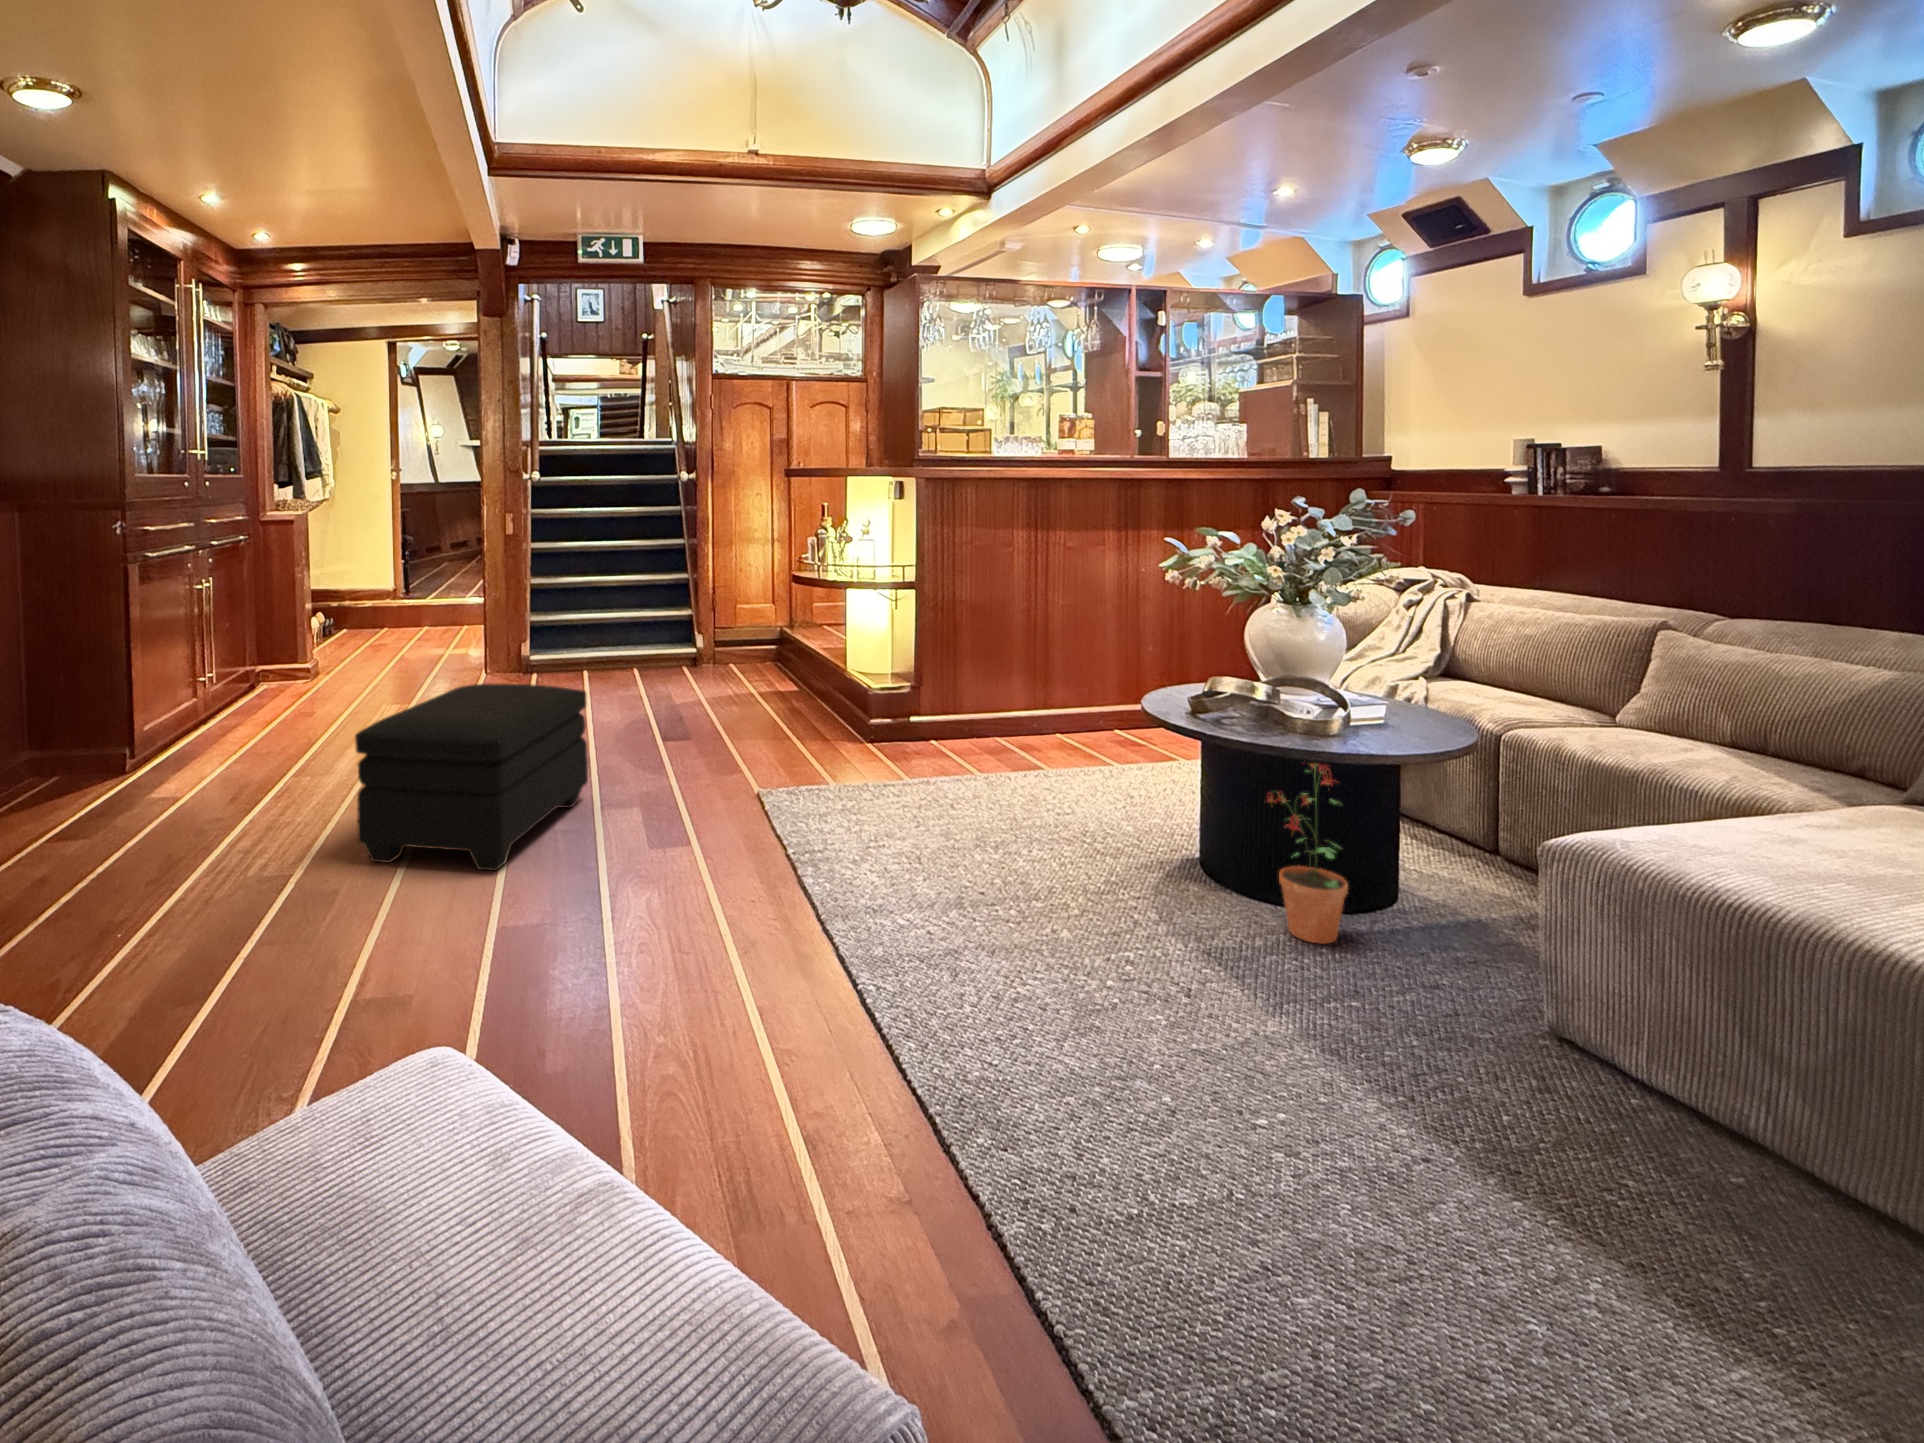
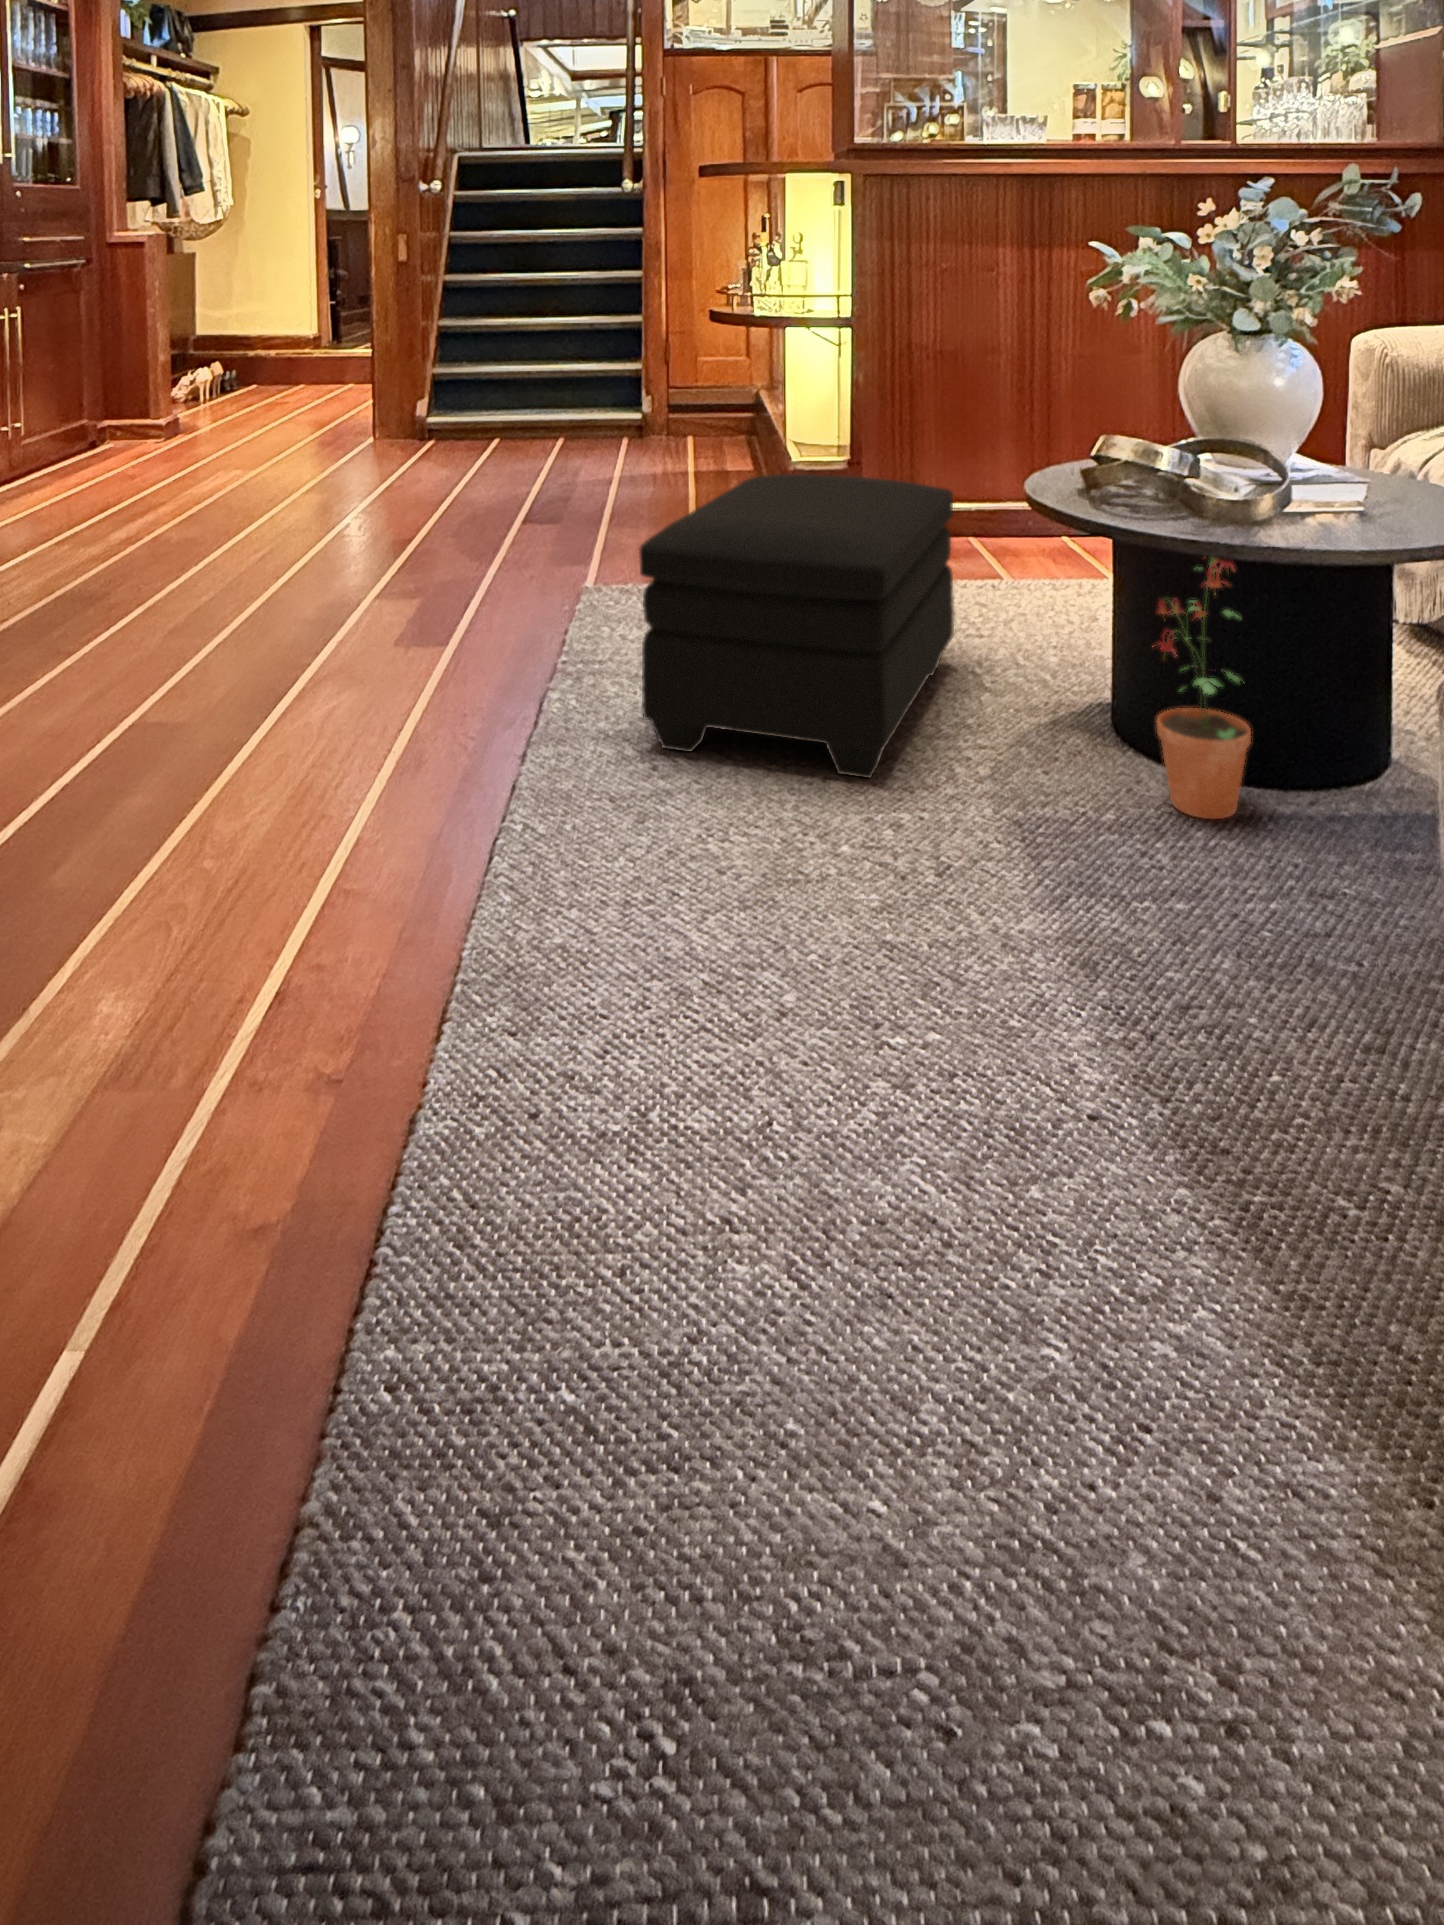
ottoman: present [355,684,588,871] -> present [639,474,954,778]

